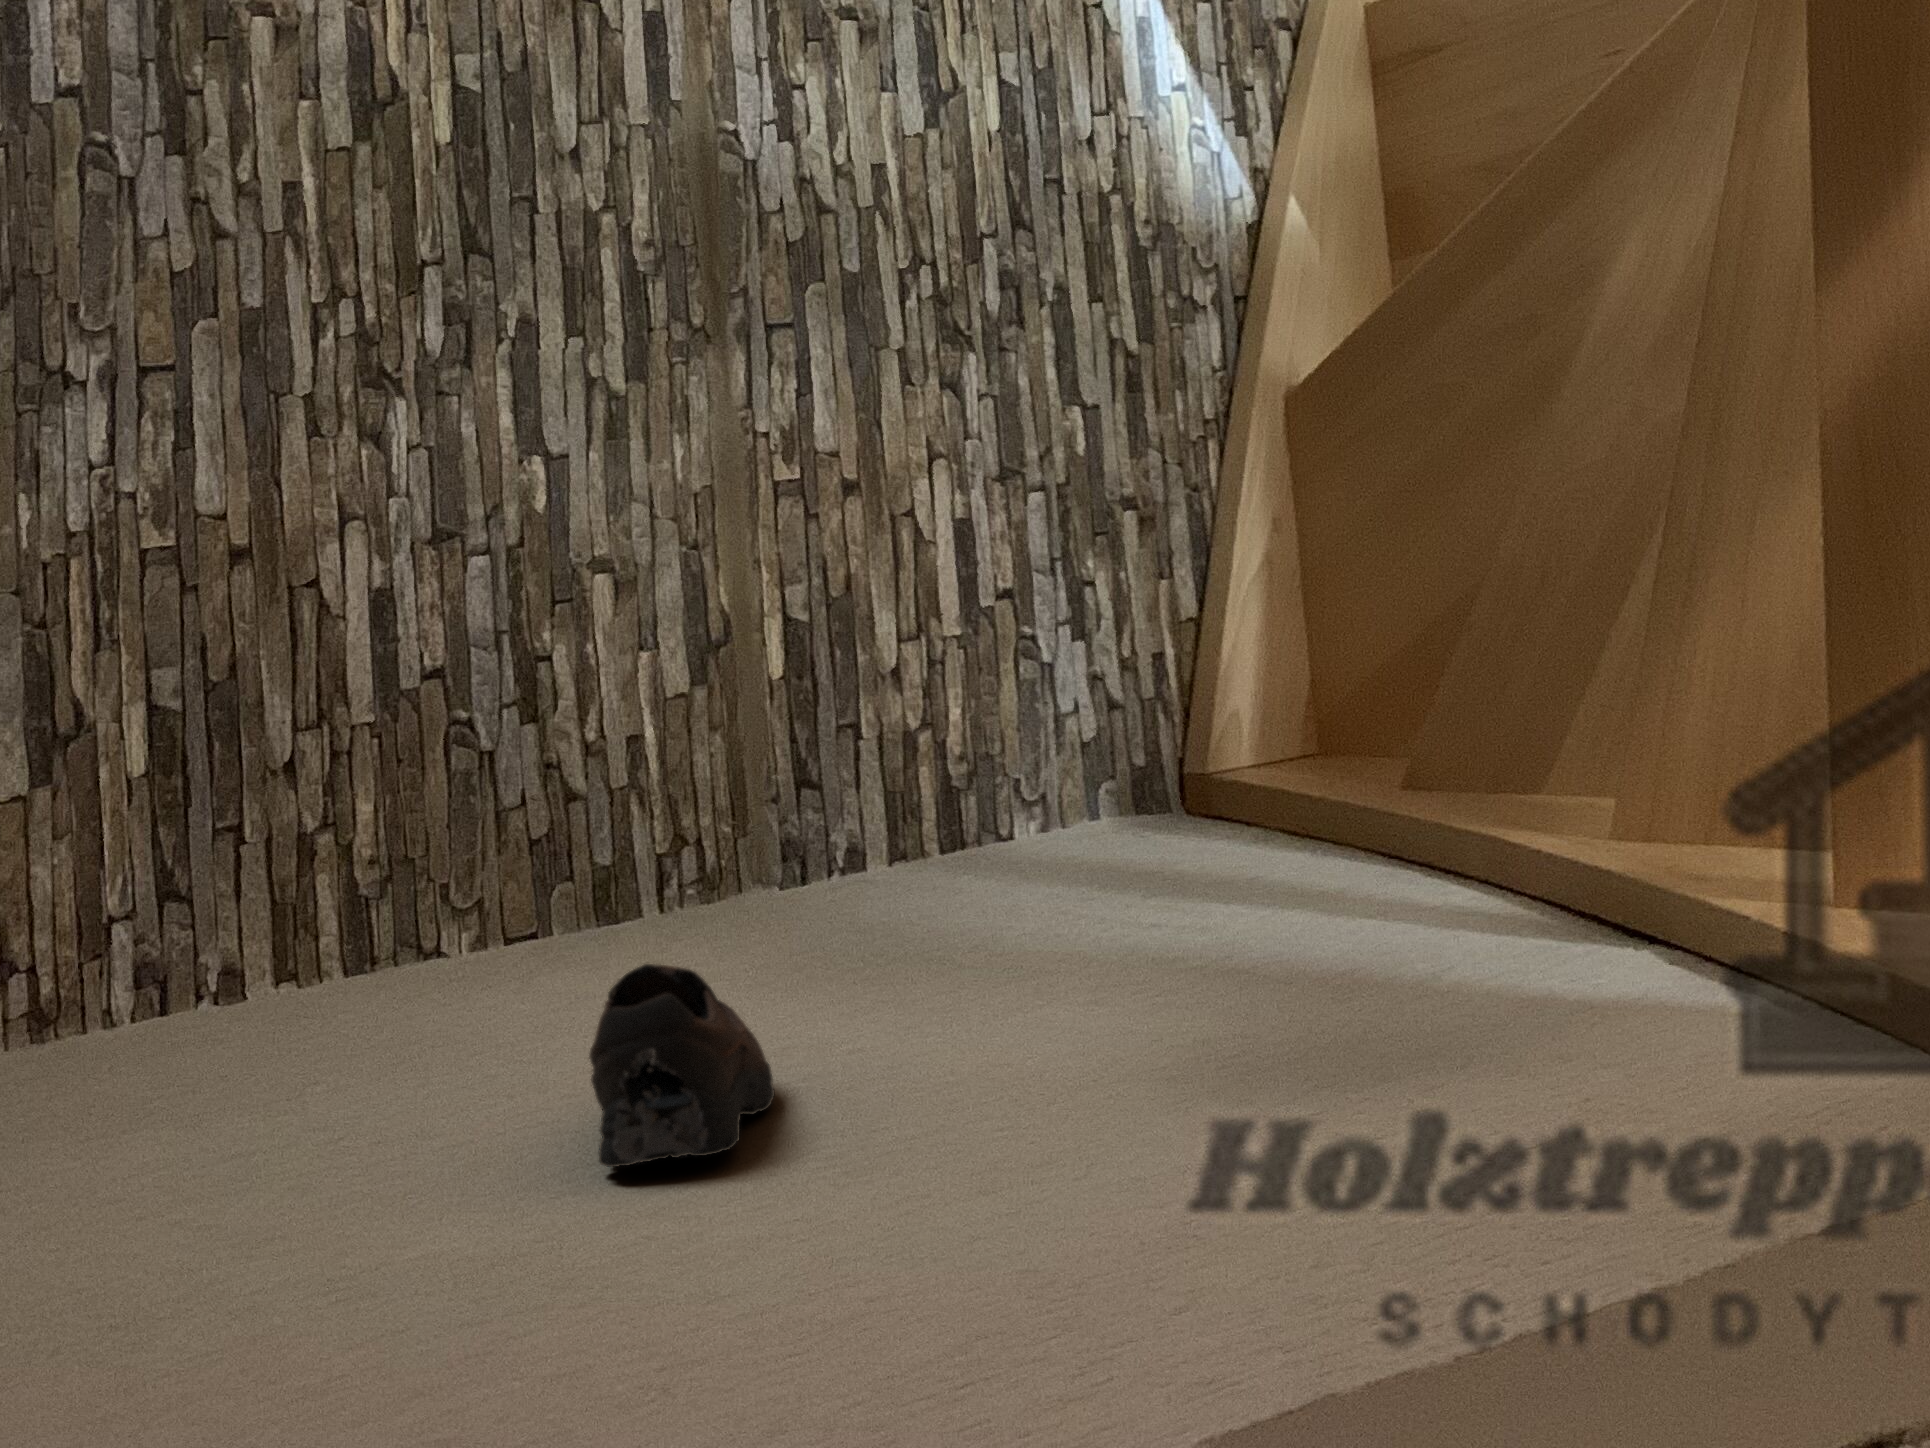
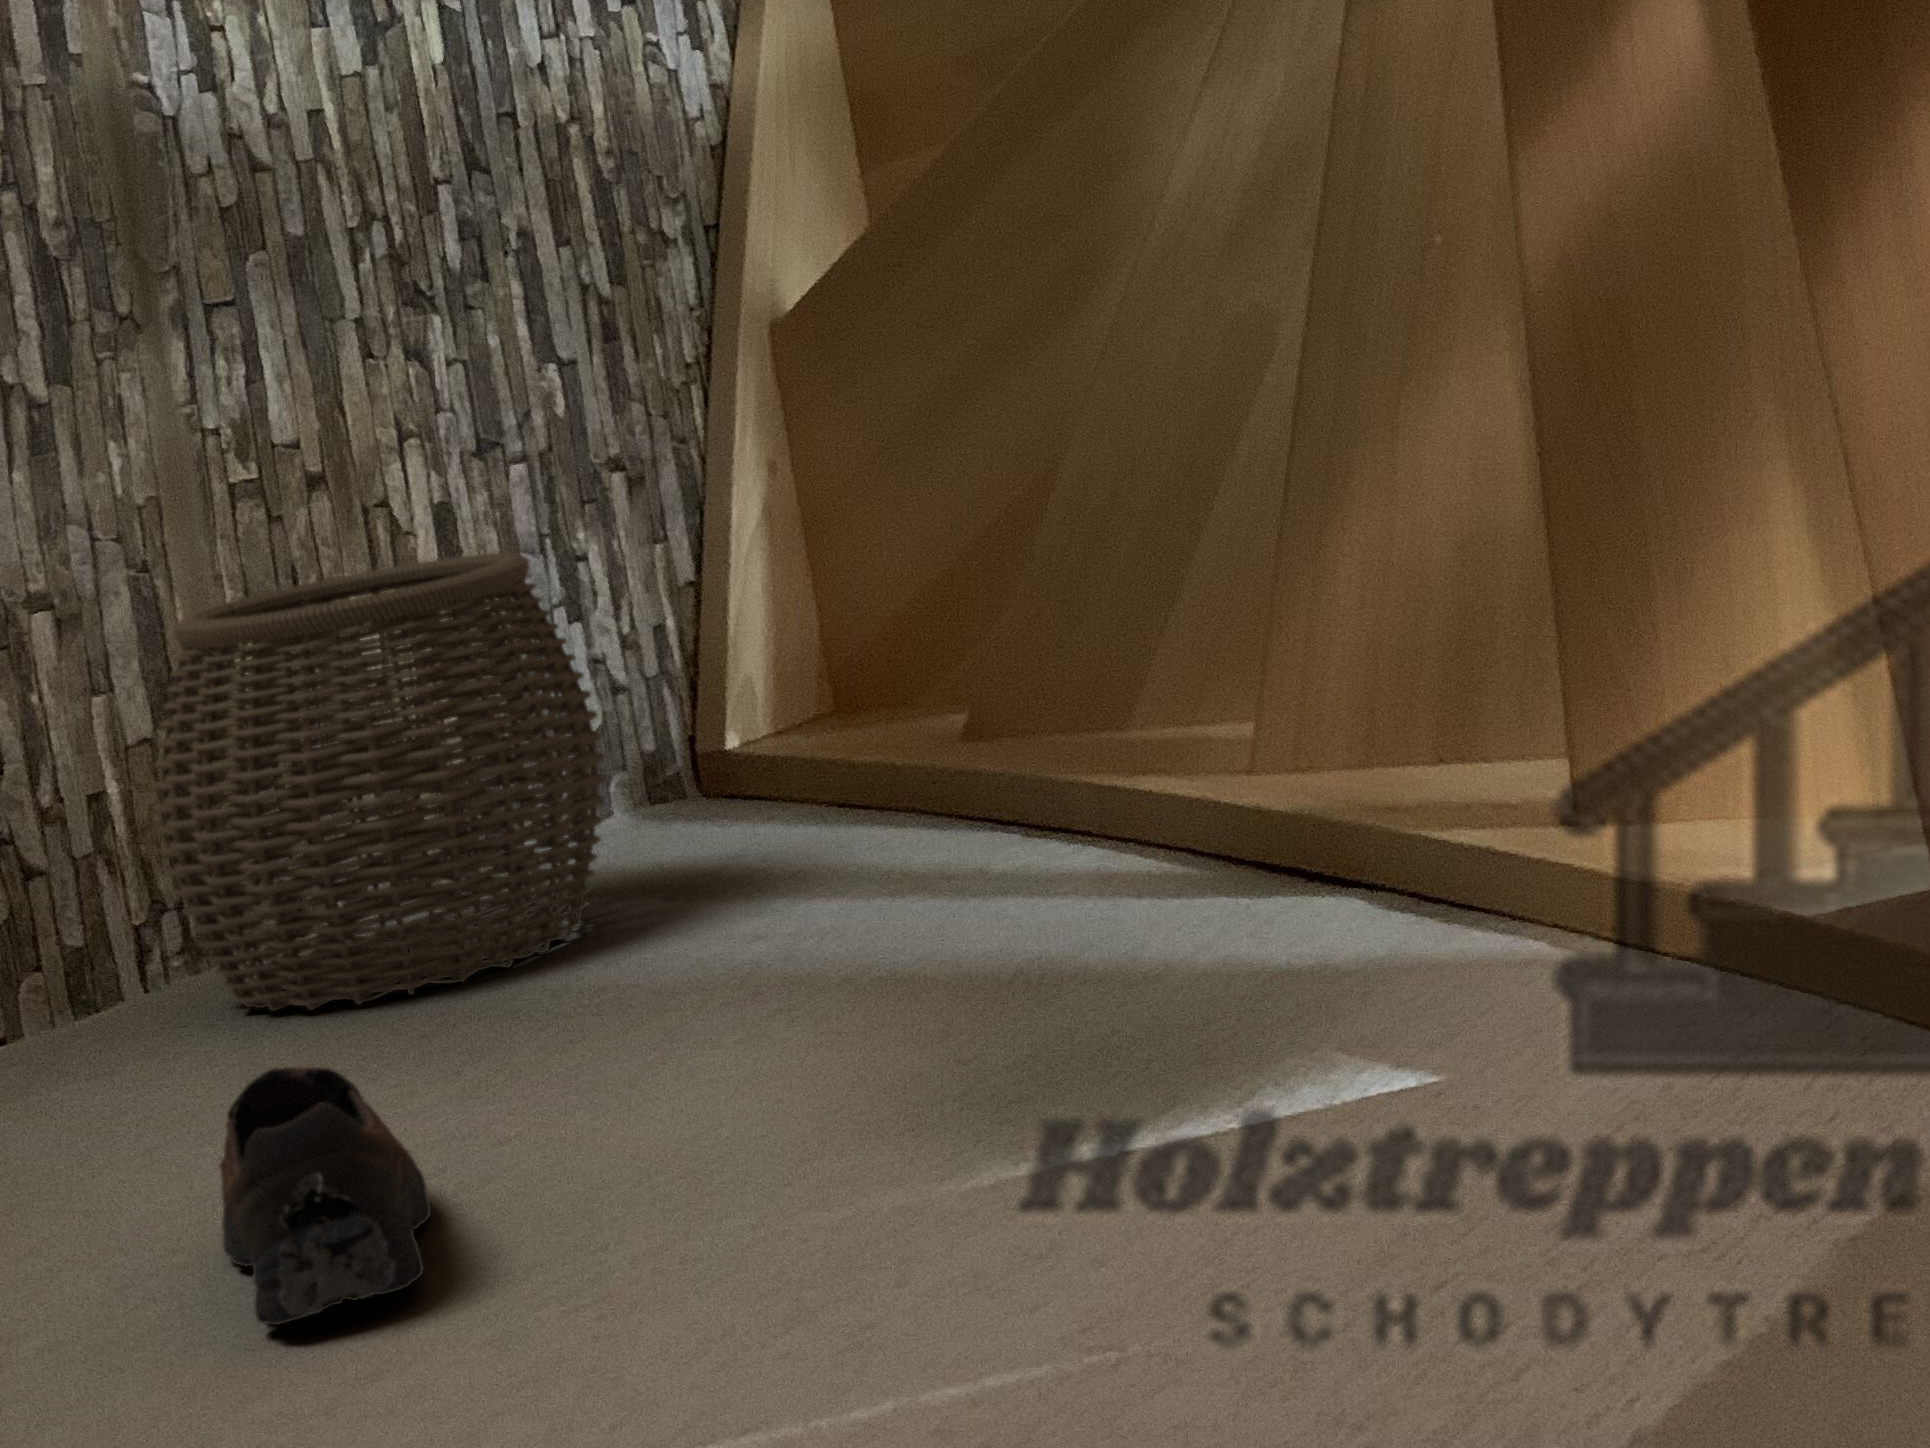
woven basket: none [670,567,1054,941] -> present [153,553,605,1011]

